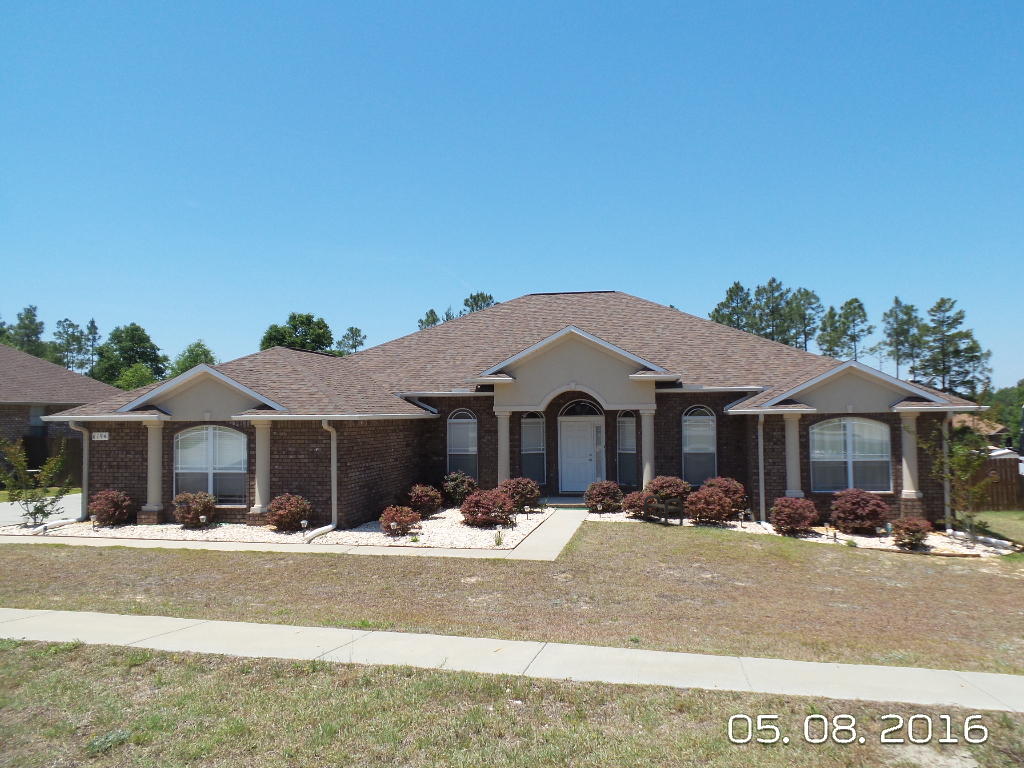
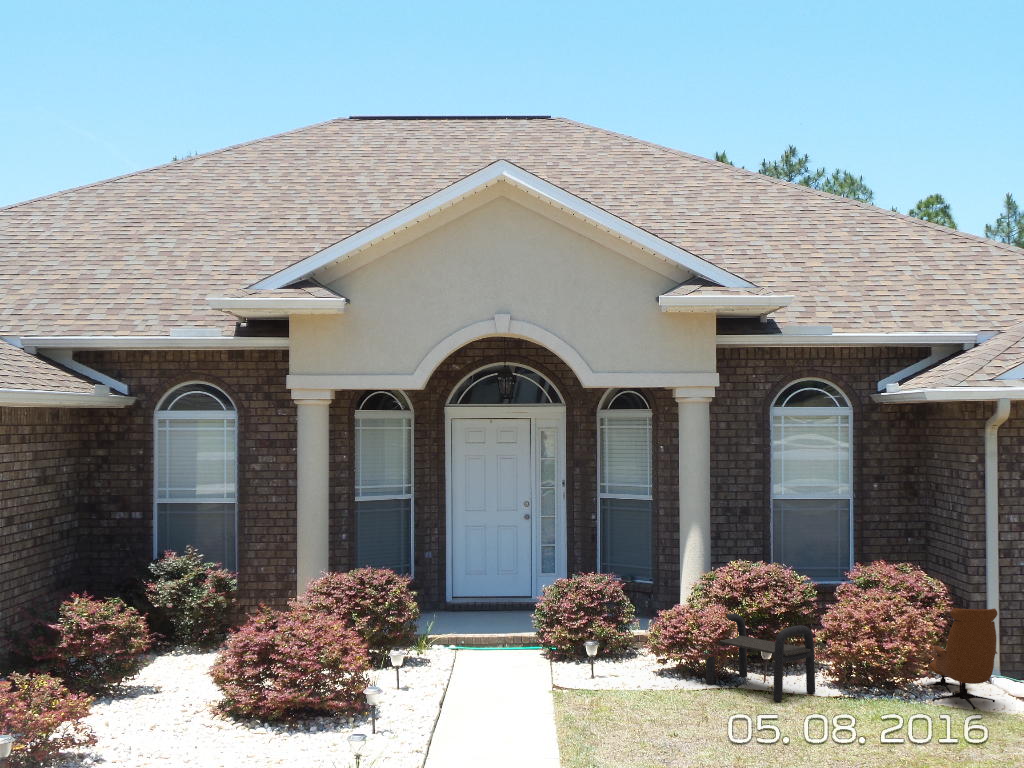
lounge chair: none [726,492,750,530] -> present [922,608,997,710]

